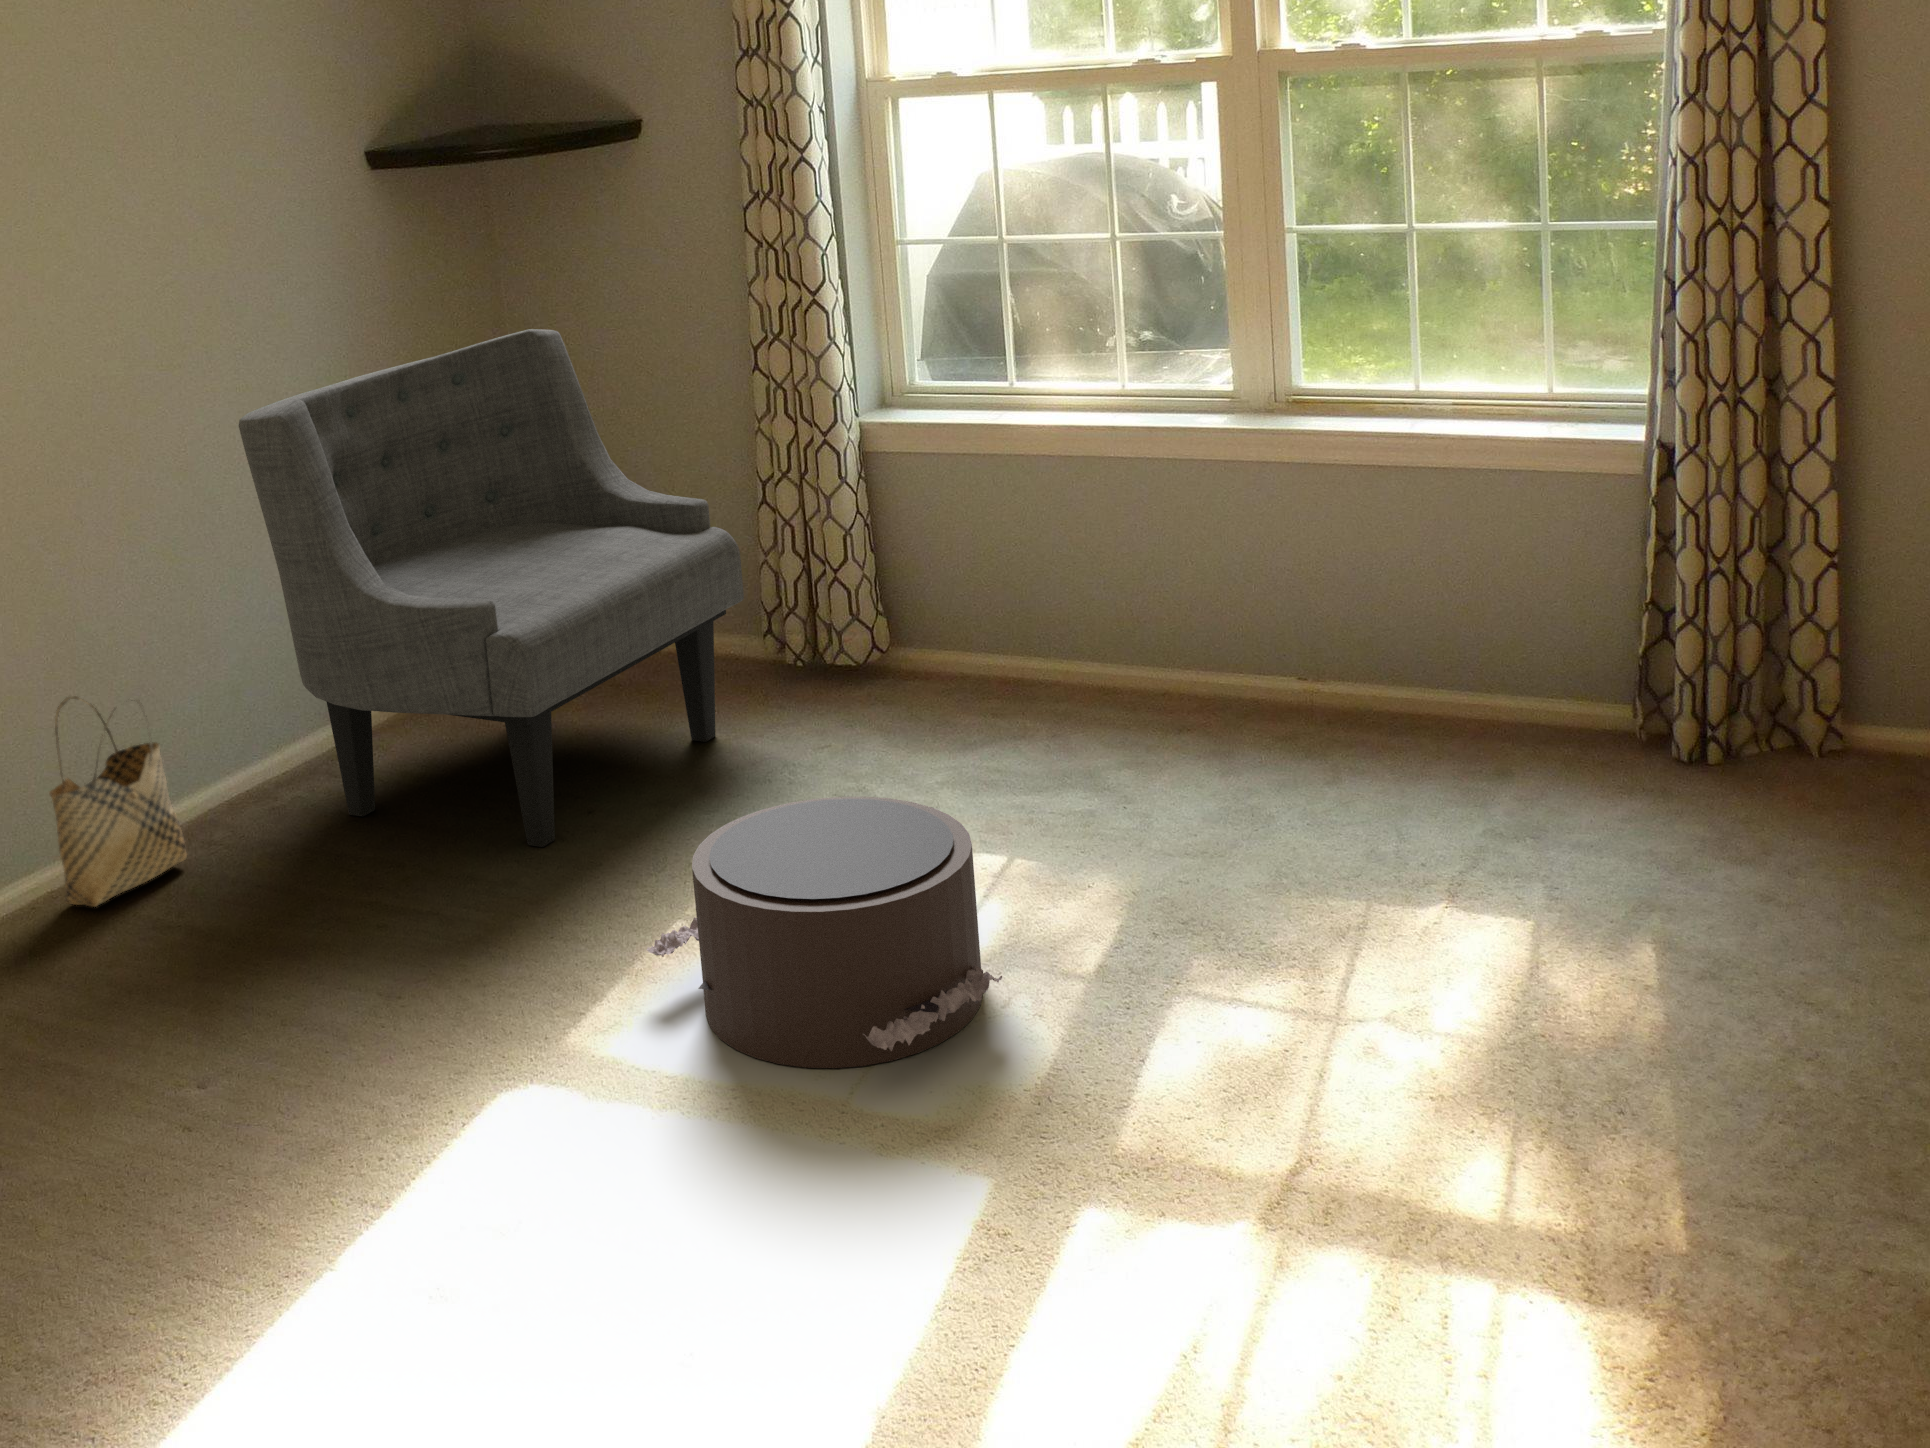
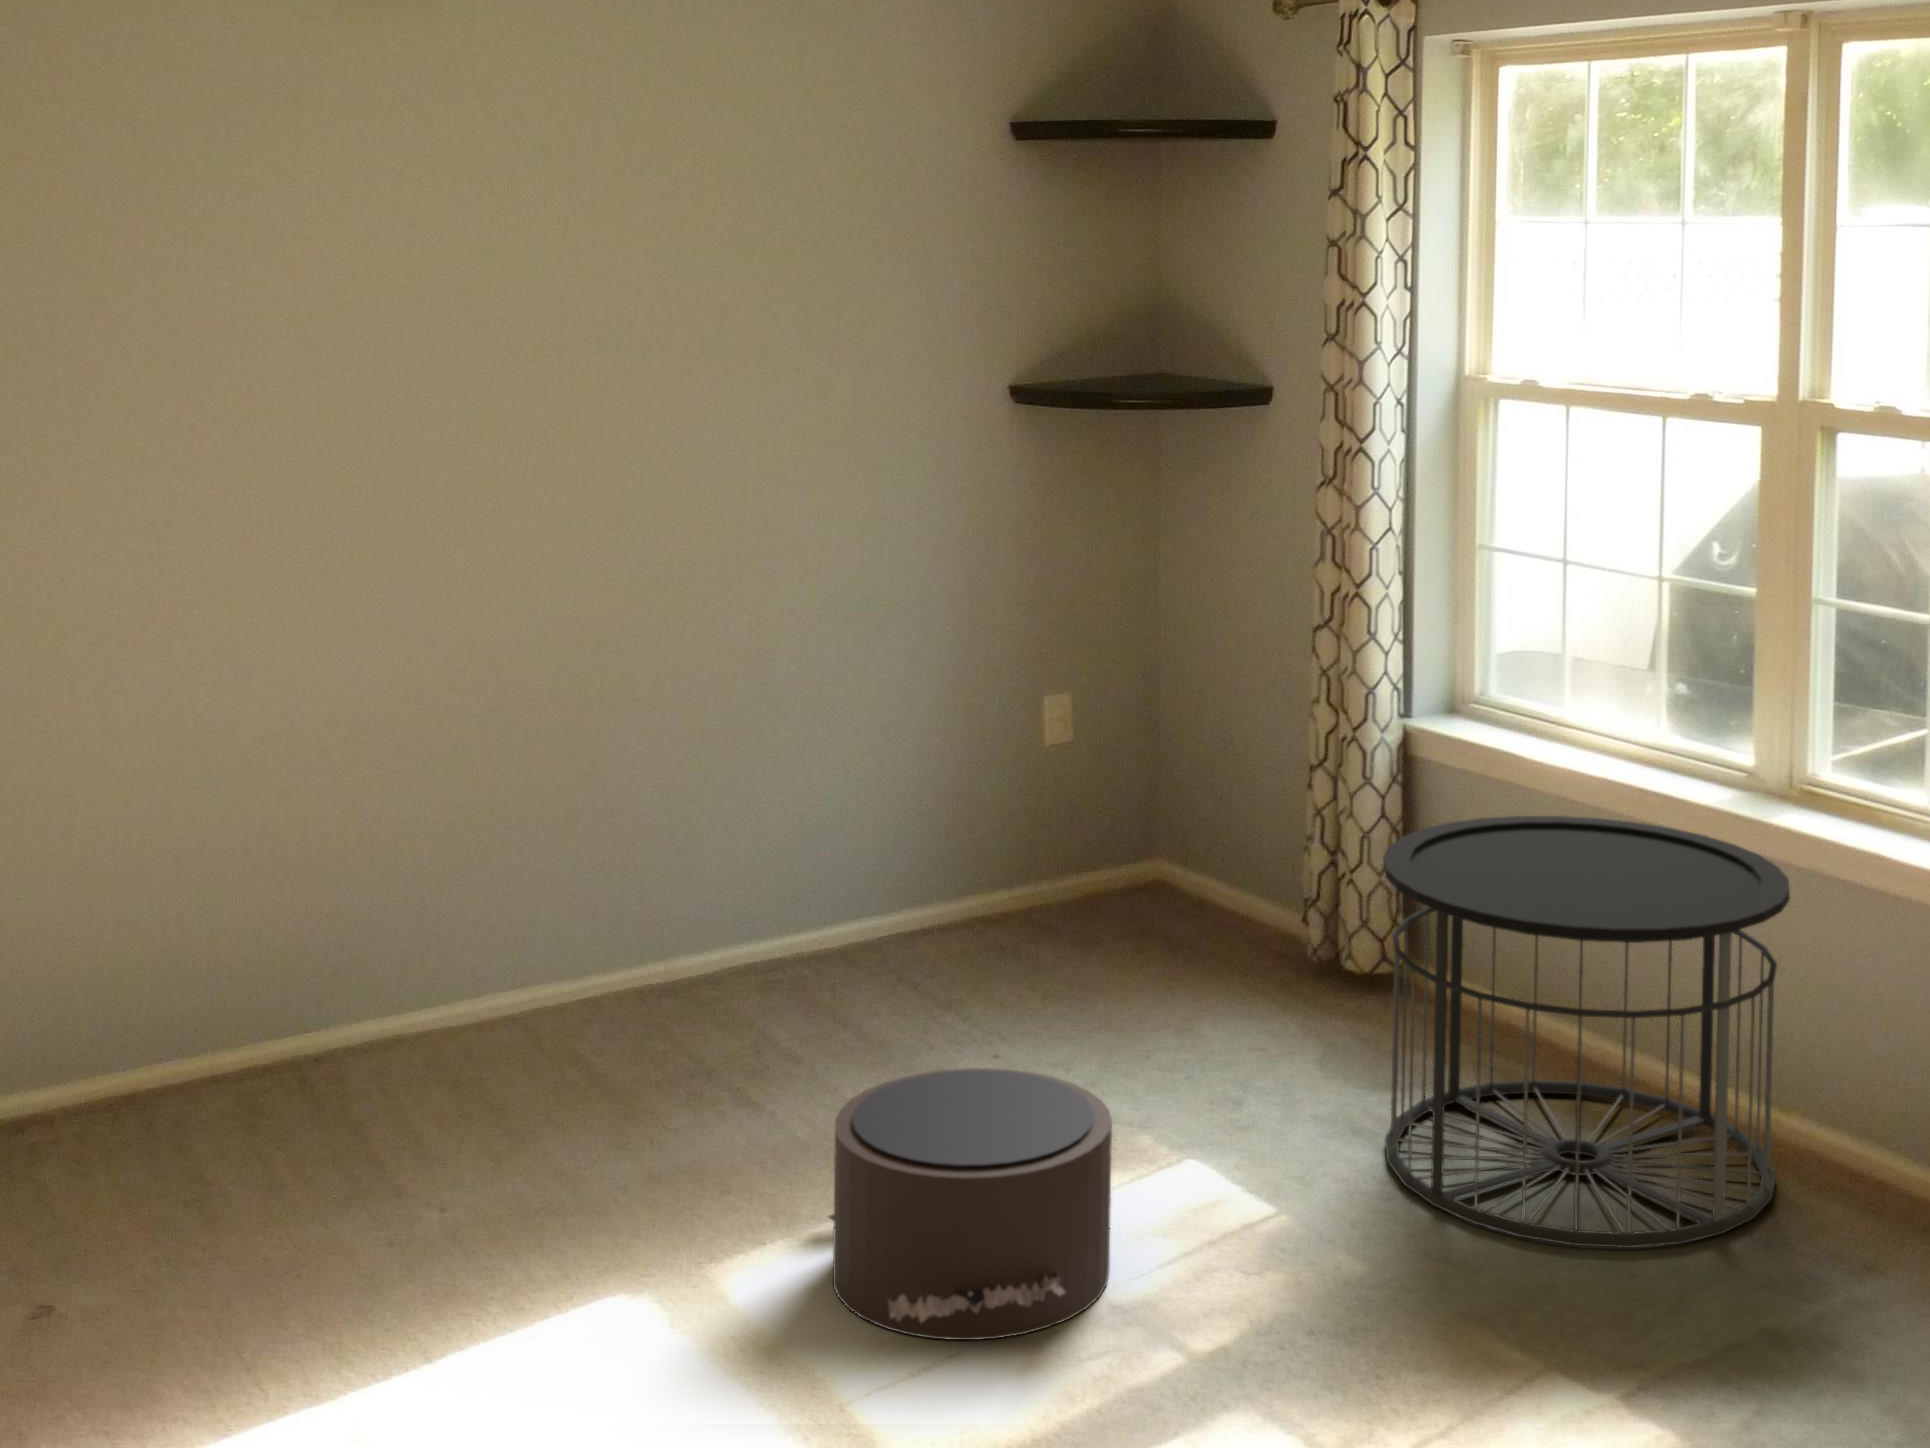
armchair: present [239,329,744,847] -> none [758,573,1221,1066]
side table: none [1002,454,1383,828] -> present [1383,816,1790,1248]
woven basket: present [49,696,187,907] -> none [528,823,653,1012]

